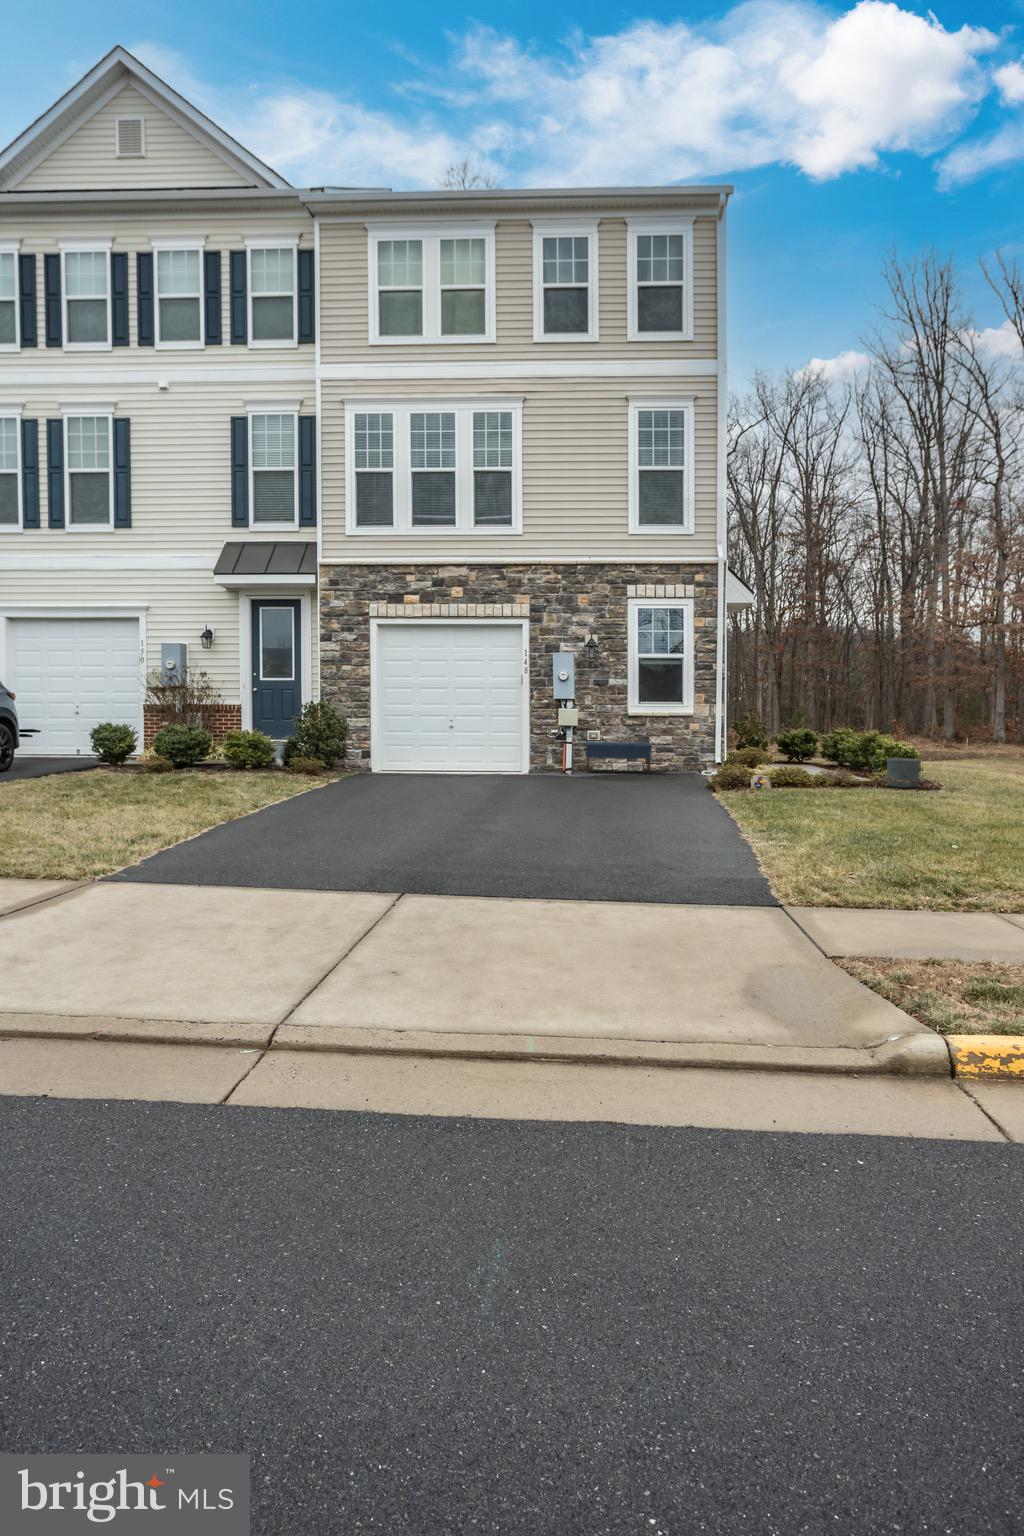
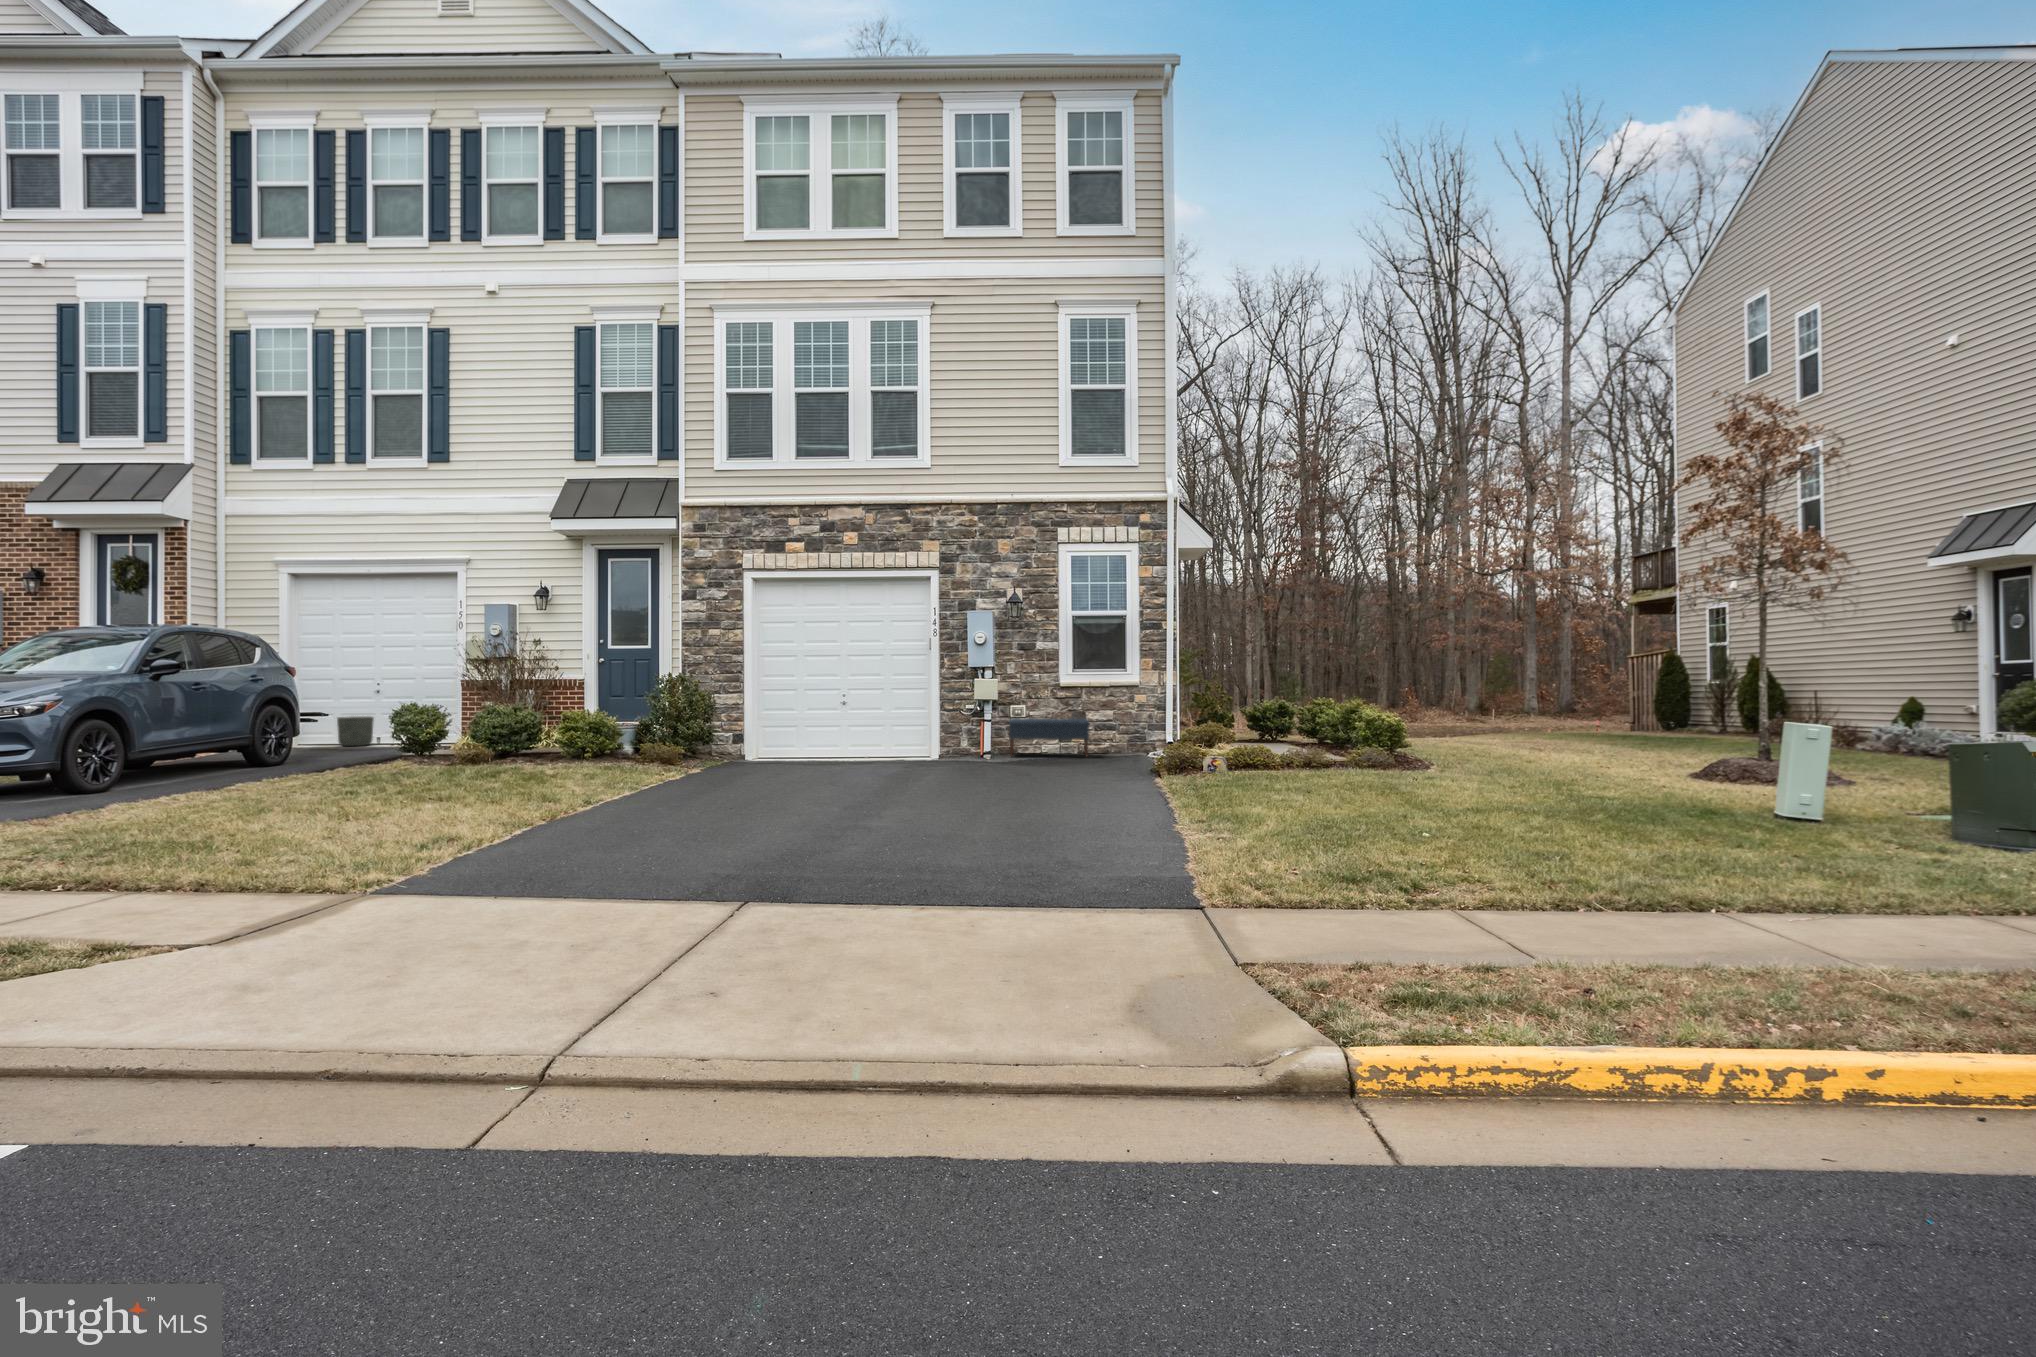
planter: present [887,758,921,788] -> present [337,716,374,746]

